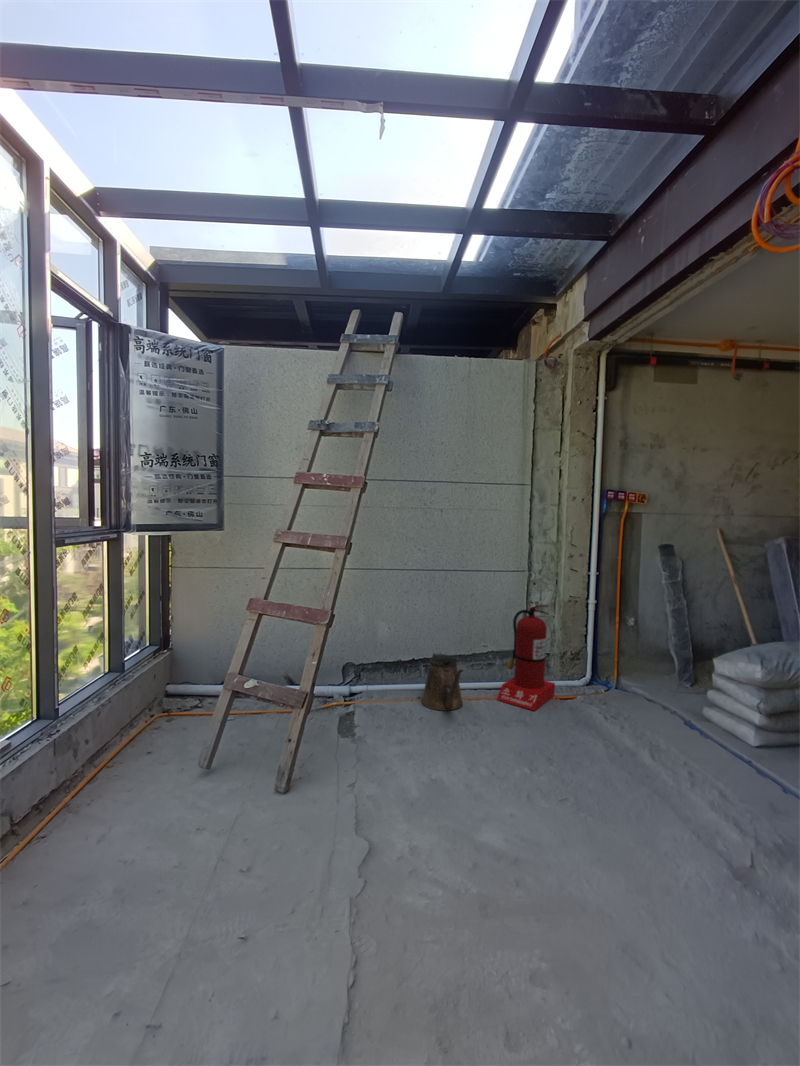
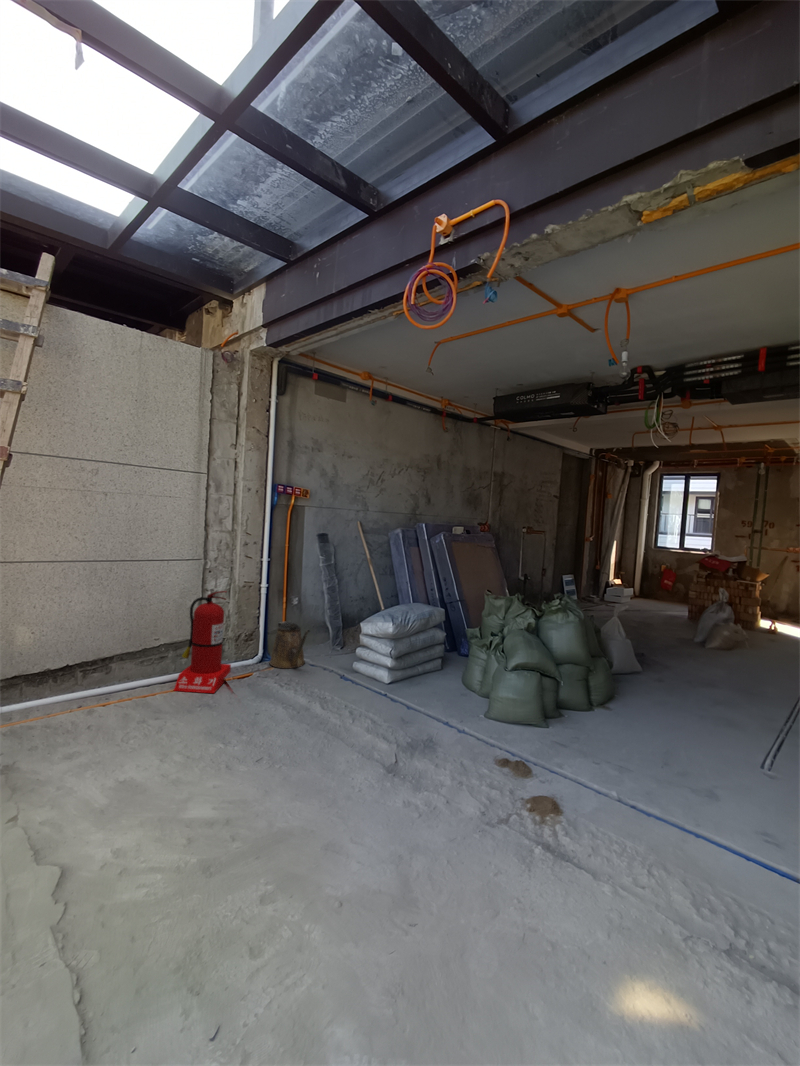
watering can: present [422,652,463,711] -> present [270,622,310,668]

